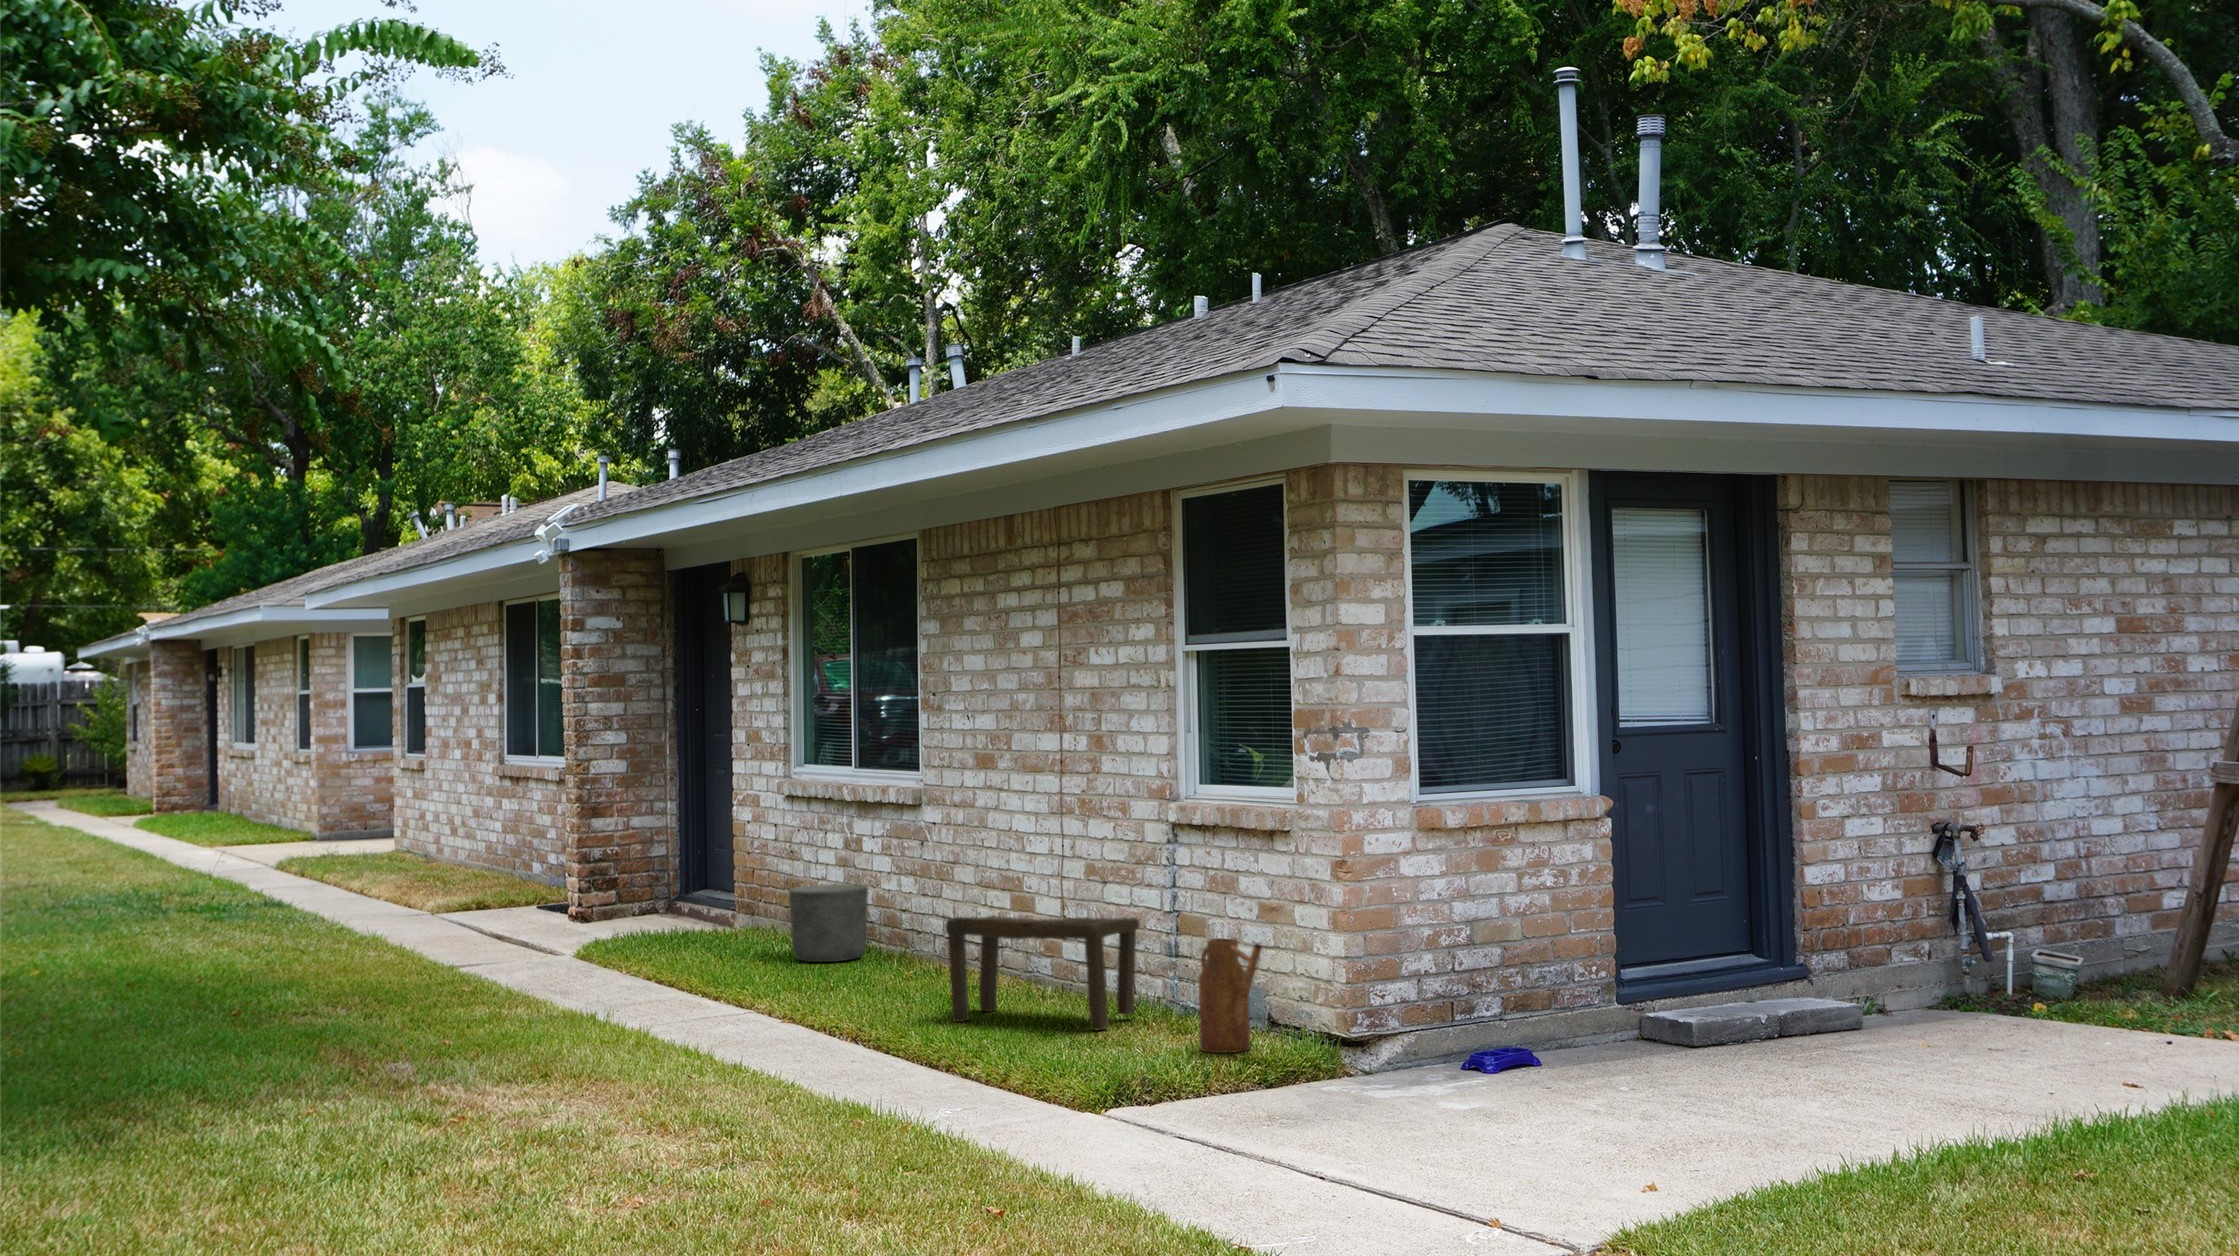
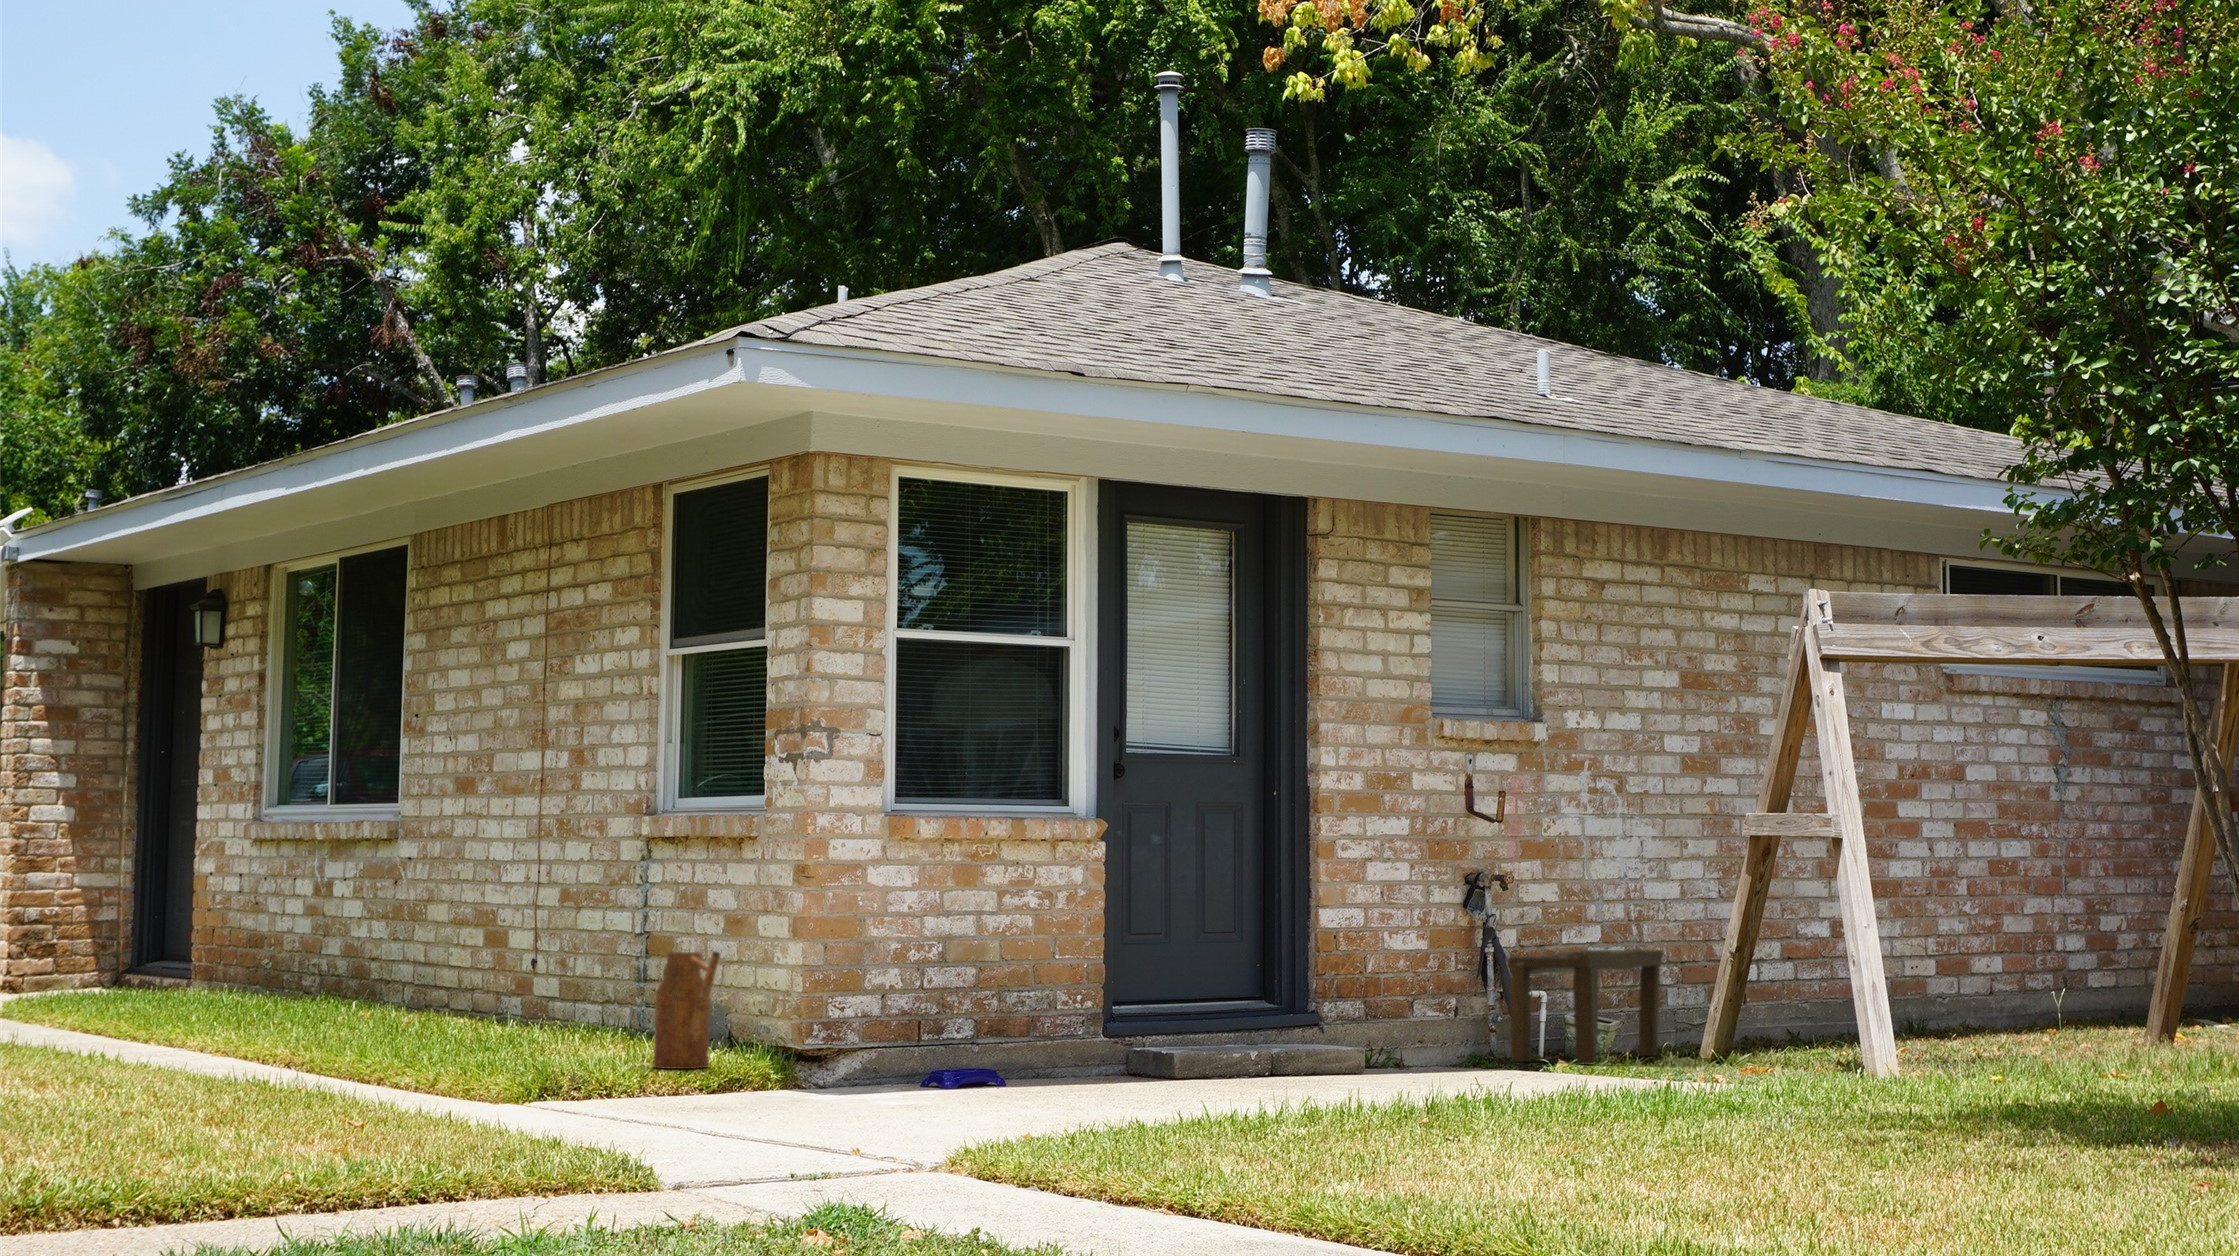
planter: present [789,884,868,962] -> none [244,938,337,1021]
bench: present [946,915,1140,1031] -> present [1508,950,1664,1064]

